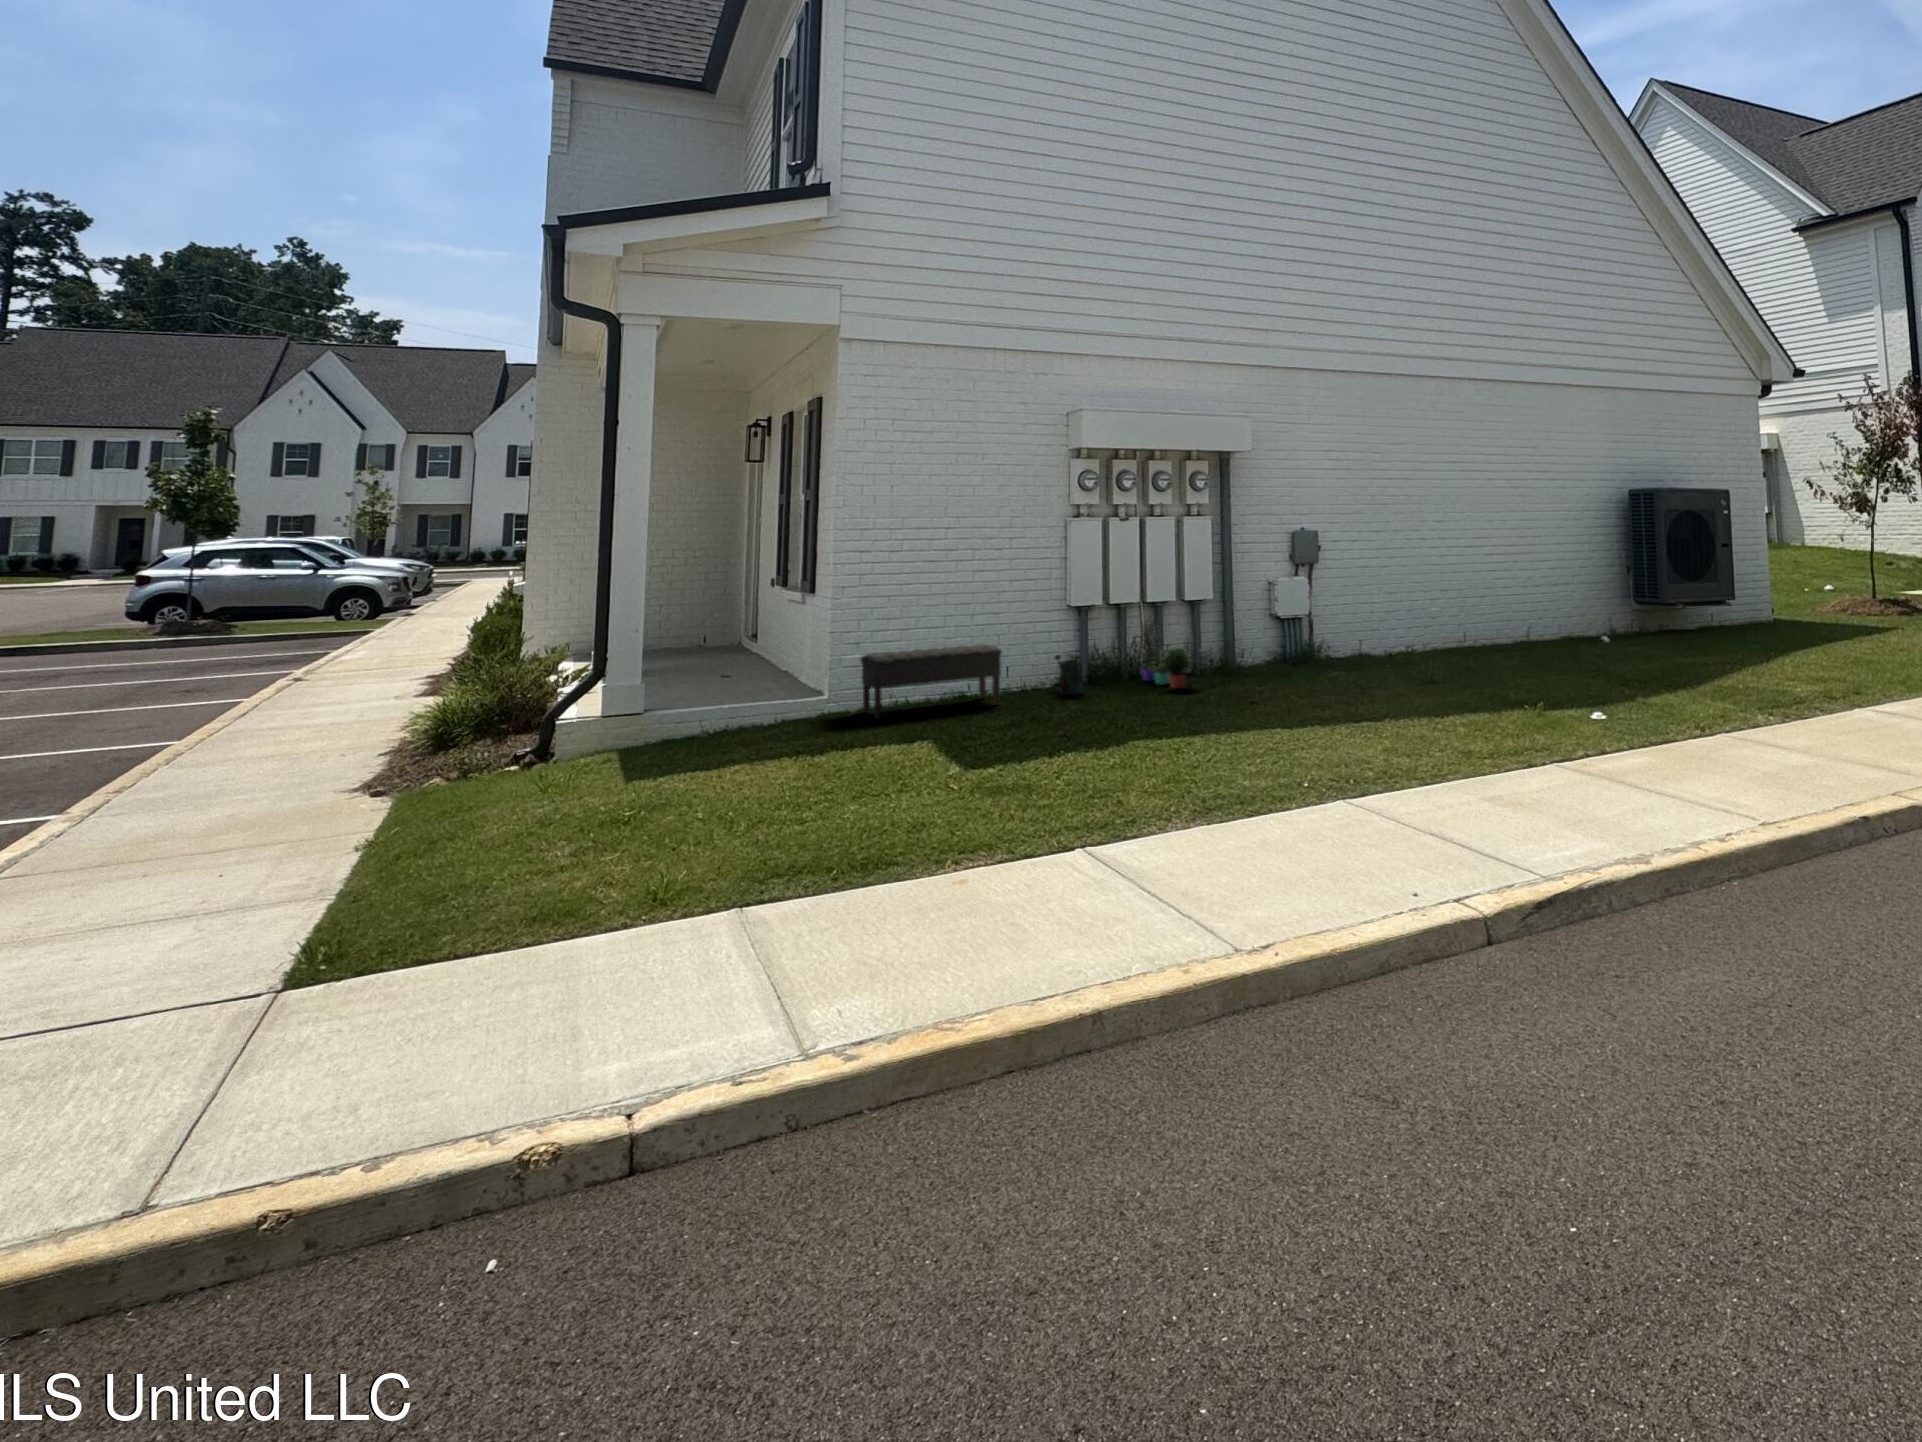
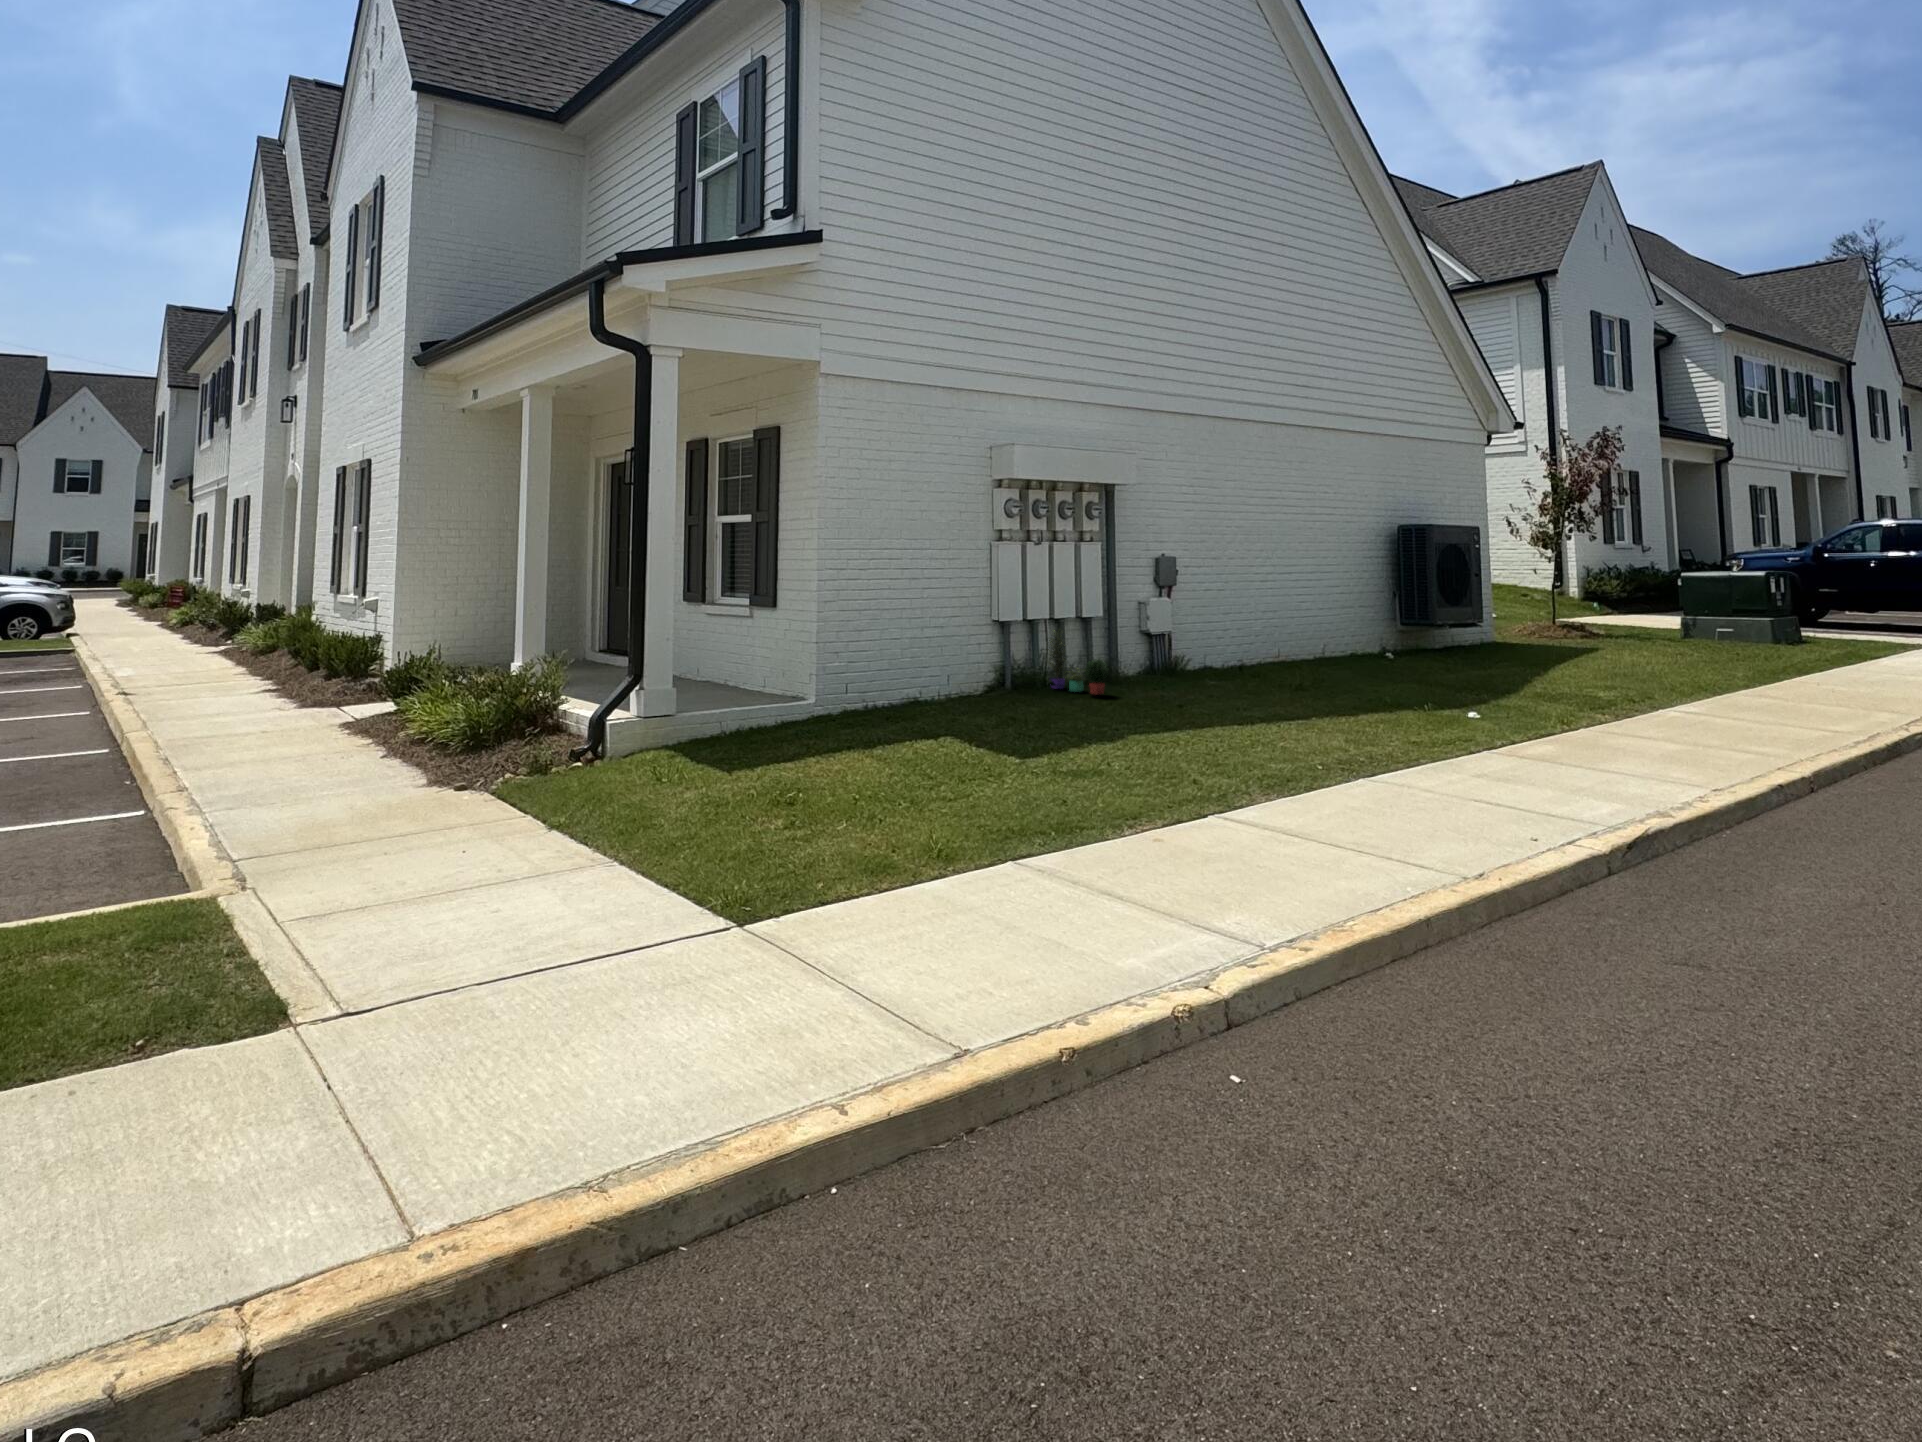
bench: present [861,644,1002,718] -> none [845,654,963,719]
watering can: present [1055,655,1083,695] -> none [986,665,1023,700]

